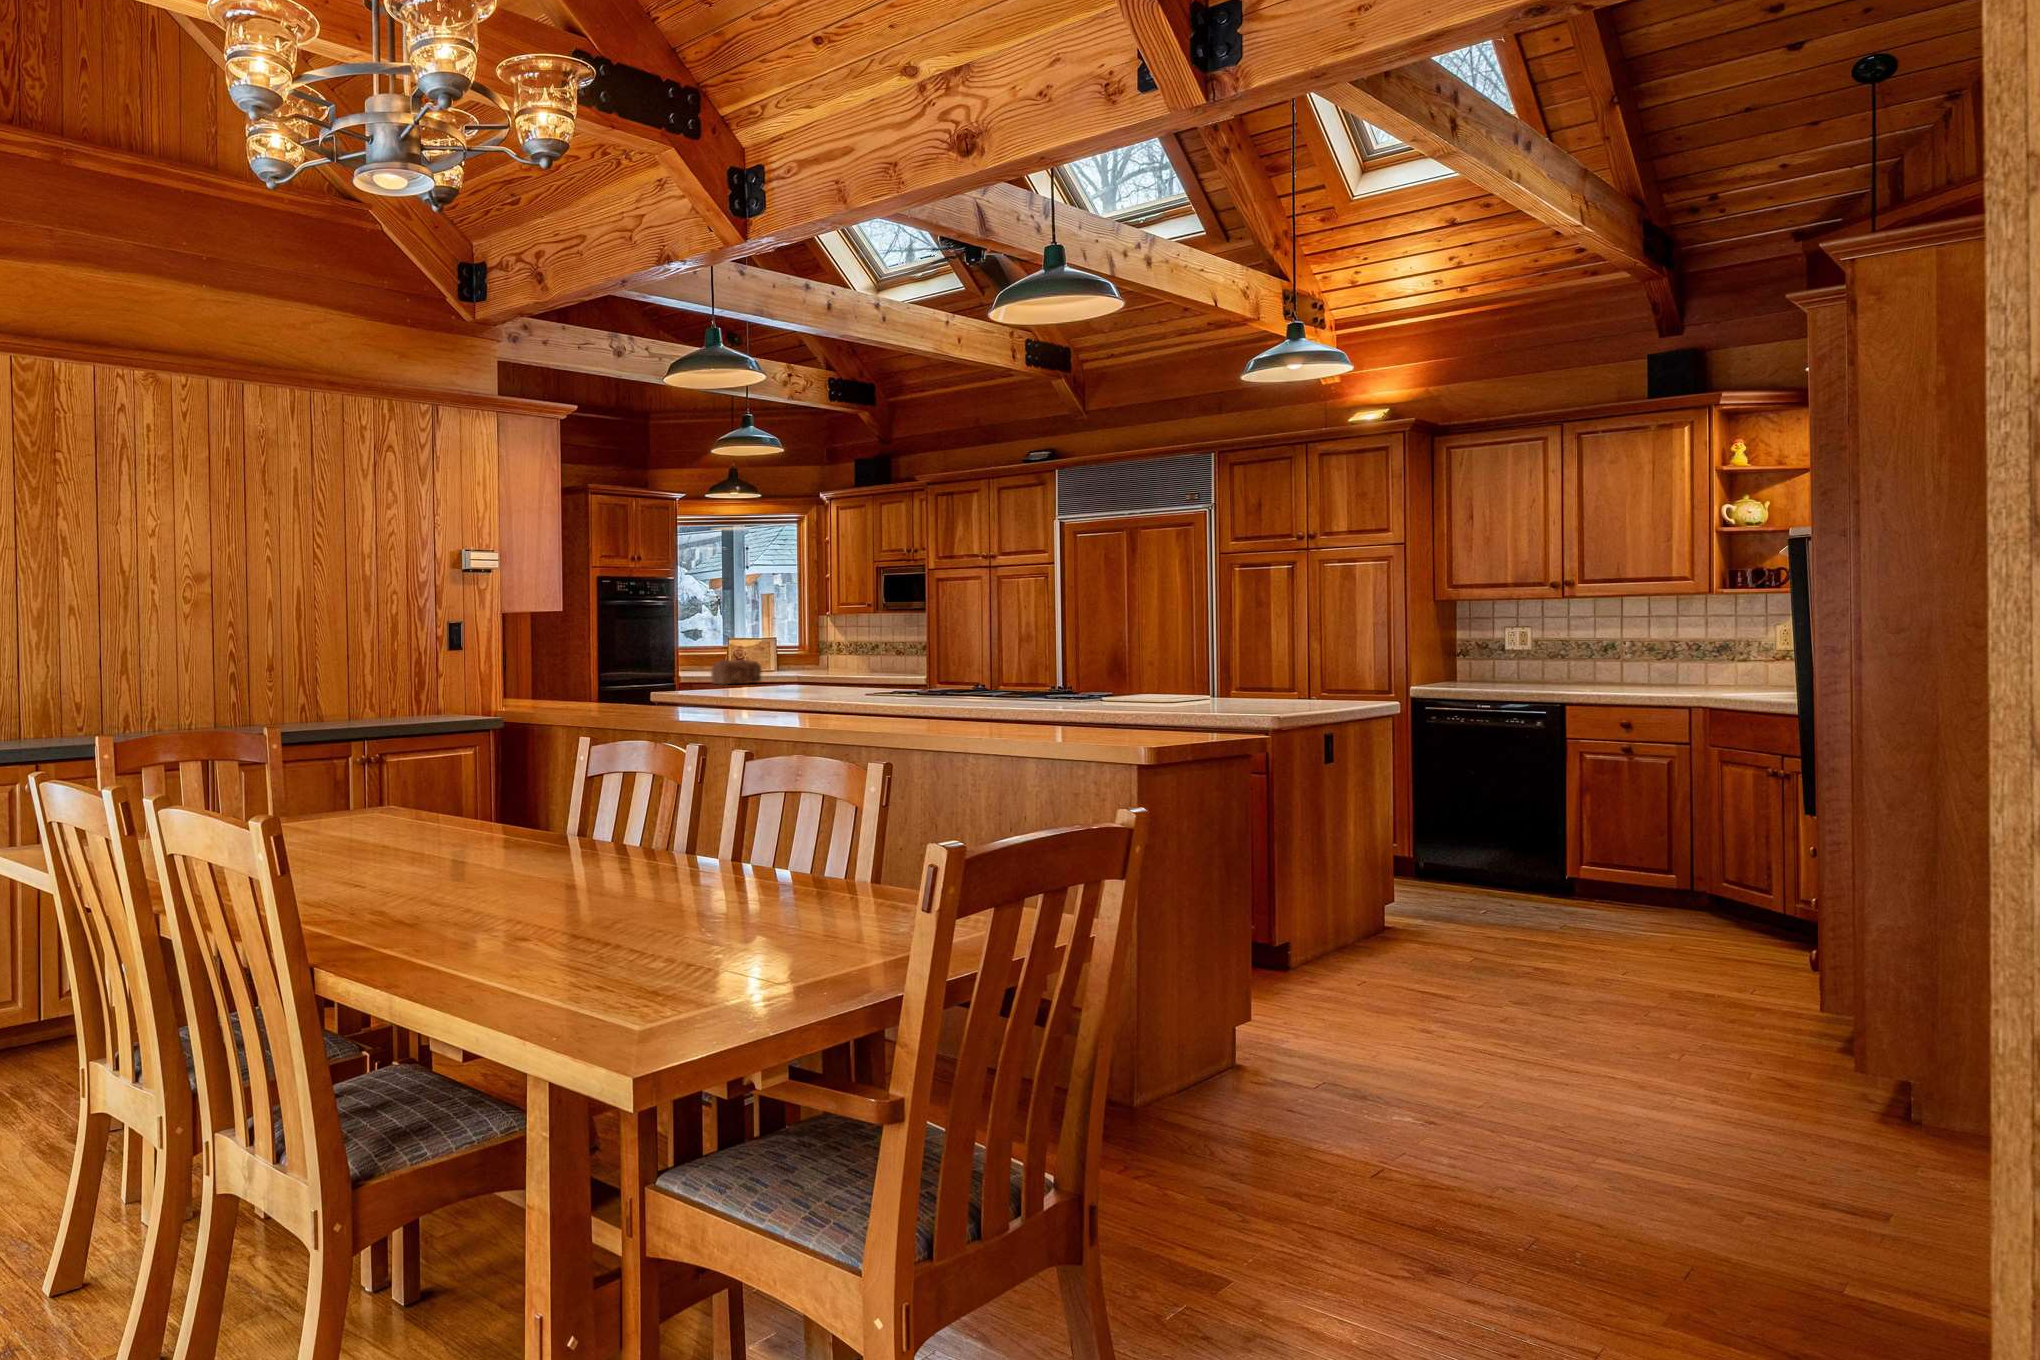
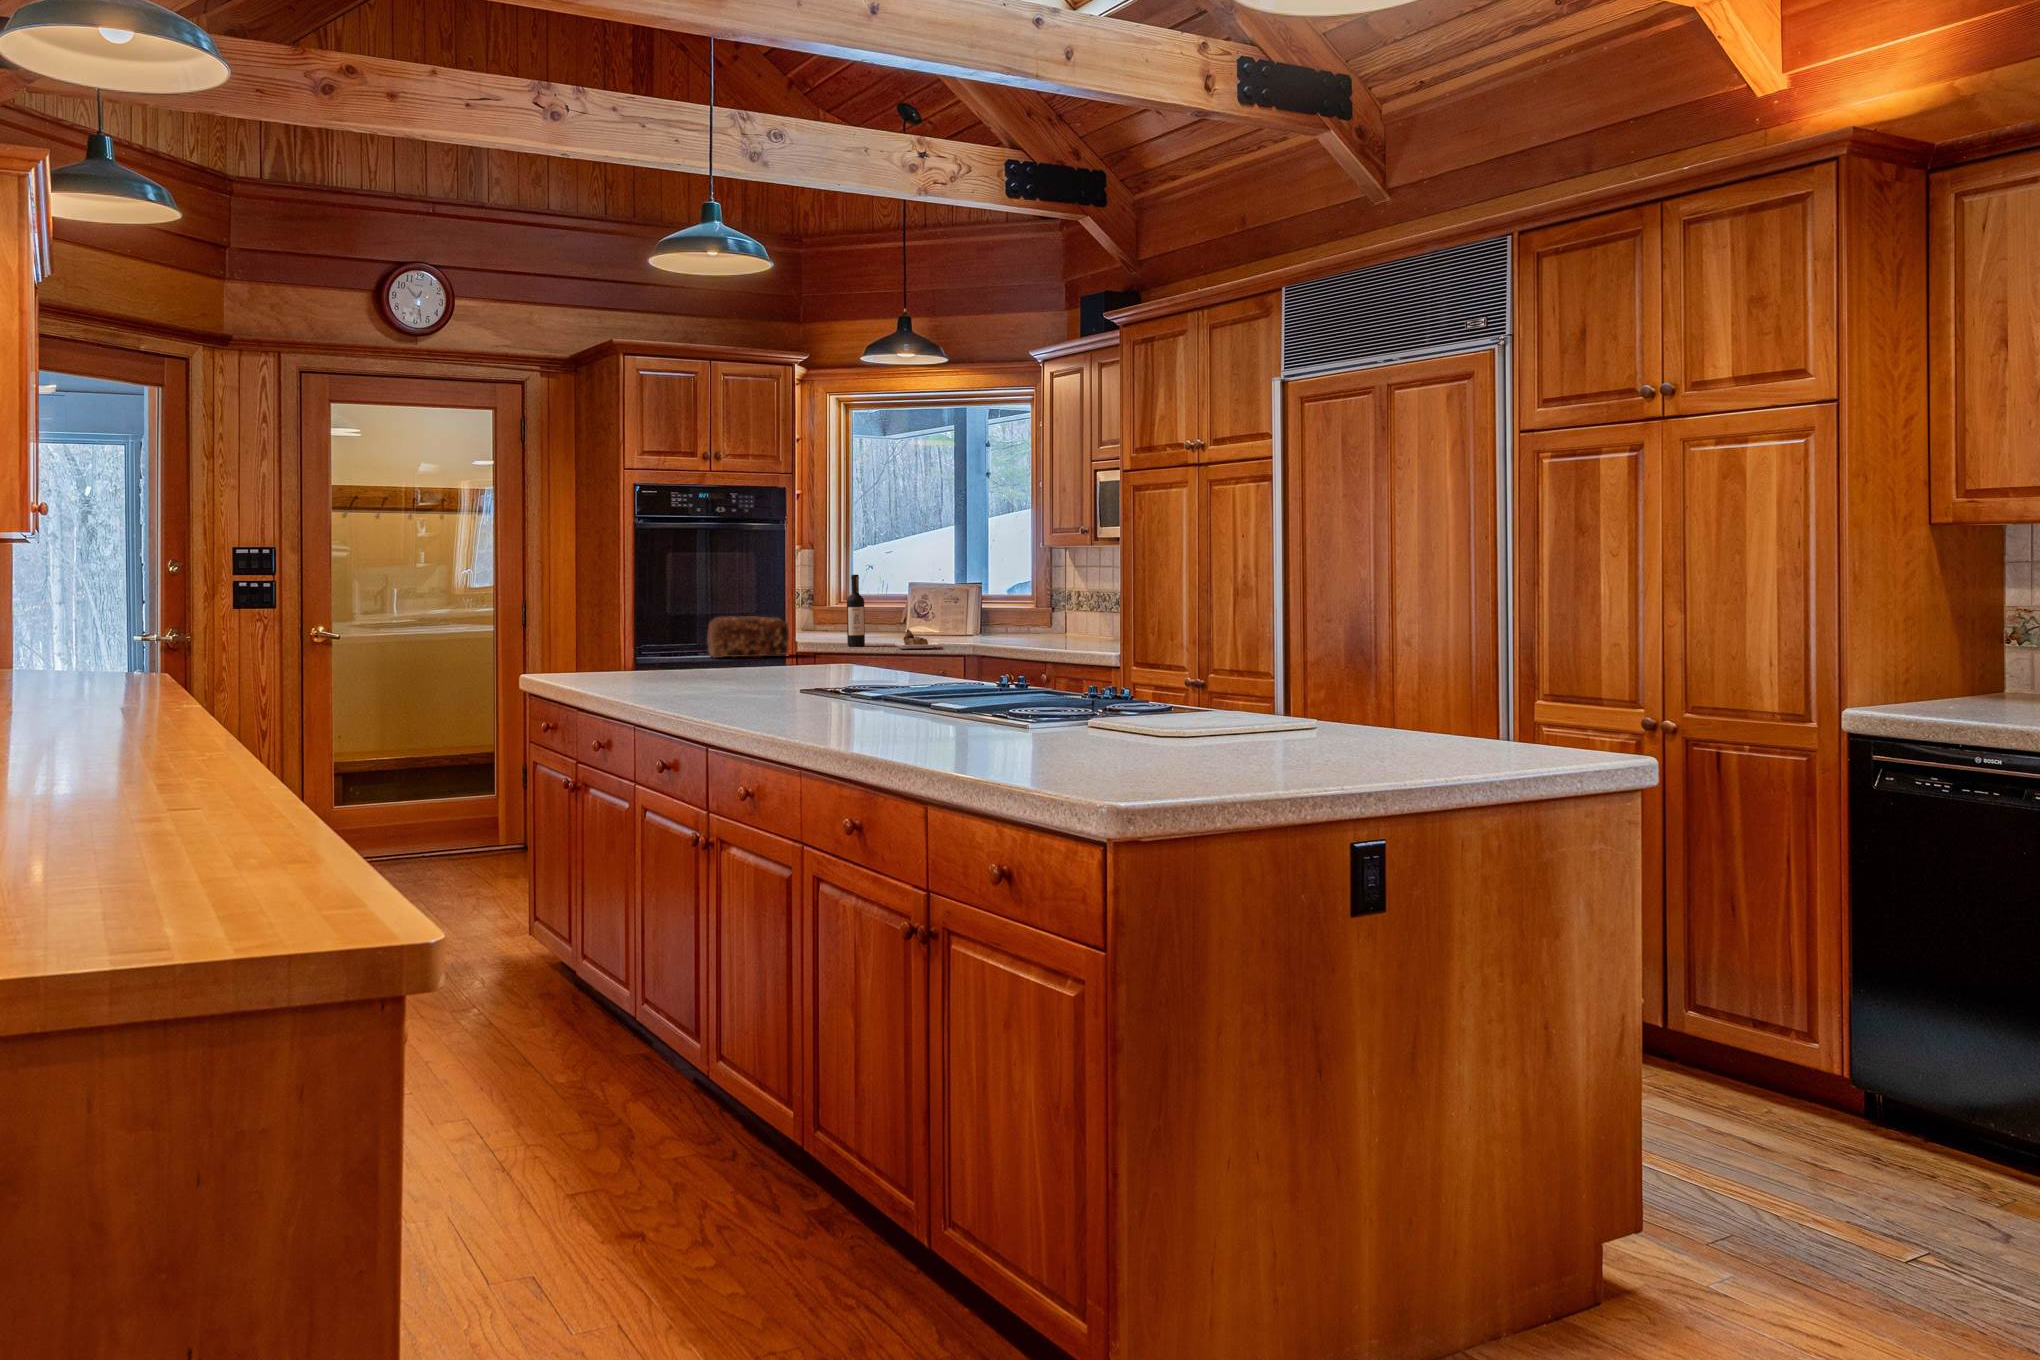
wine bottle: none [761,635,827,679] -> present [847,575,938,649]

